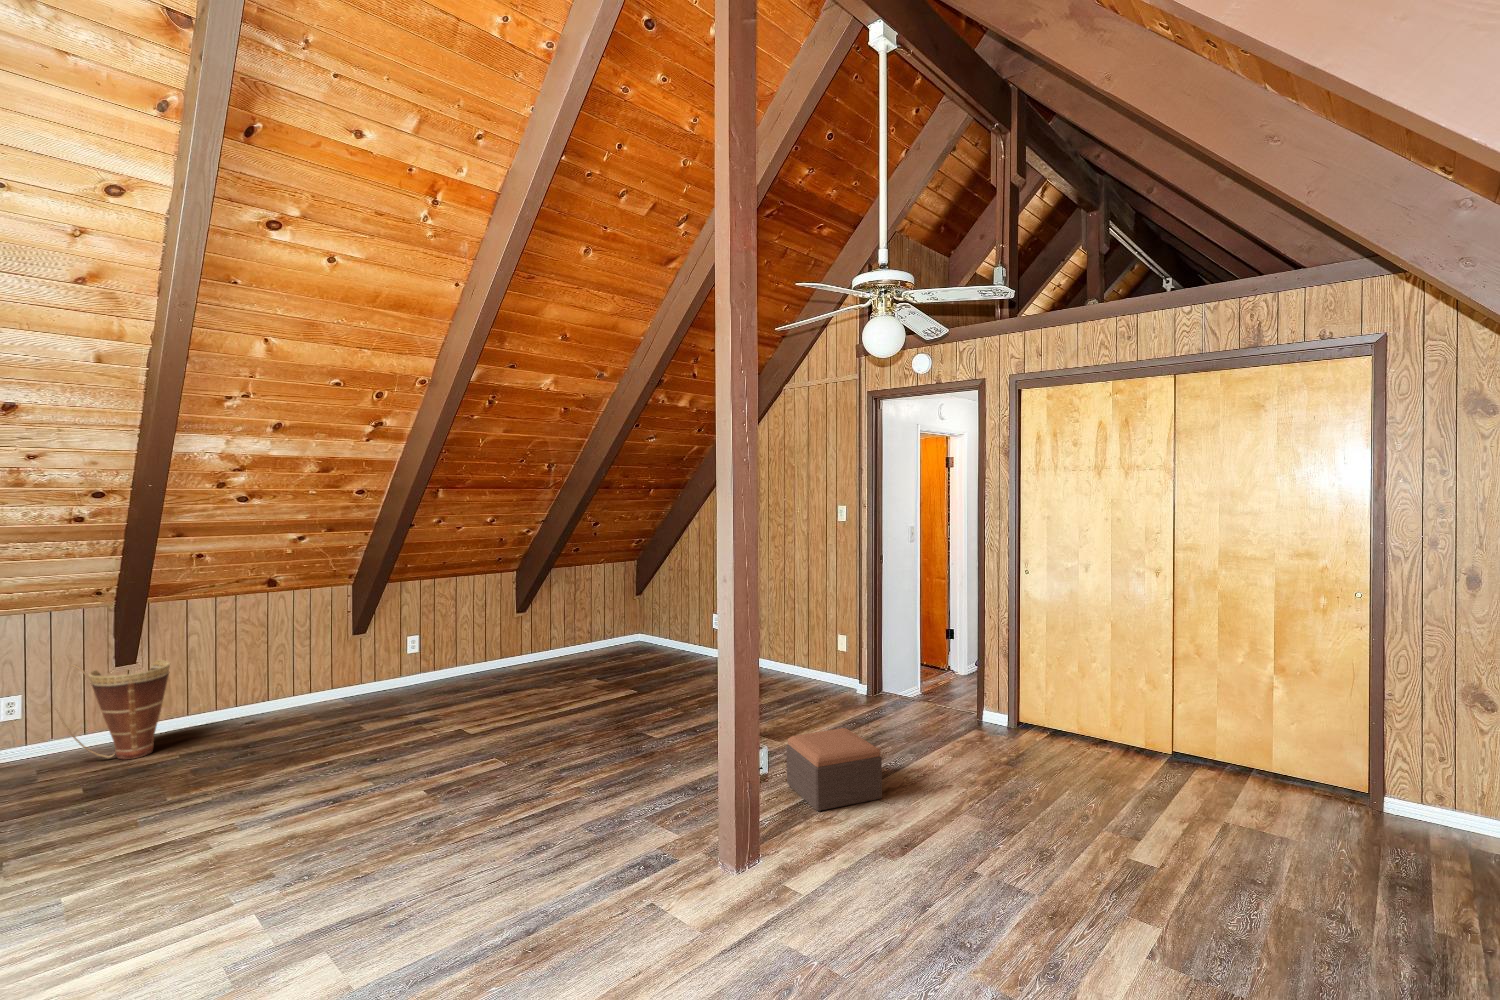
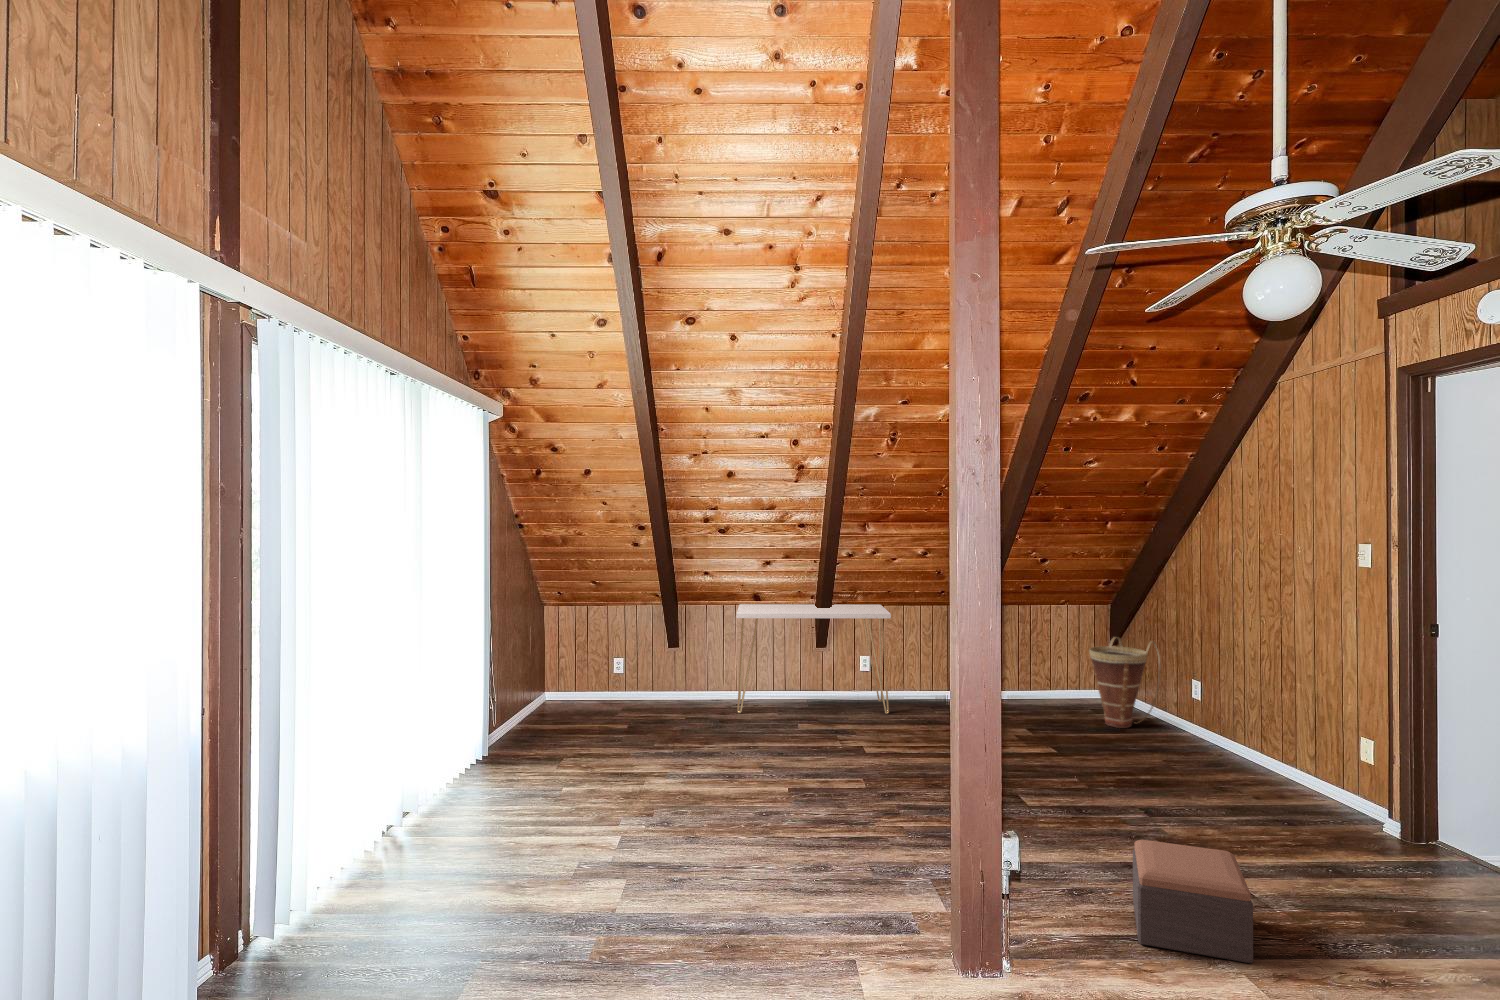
console table: none [259,584,455,728] -> present [736,604,891,714]
basket: present [56,660,170,759] -> present [1089,637,1161,728]

